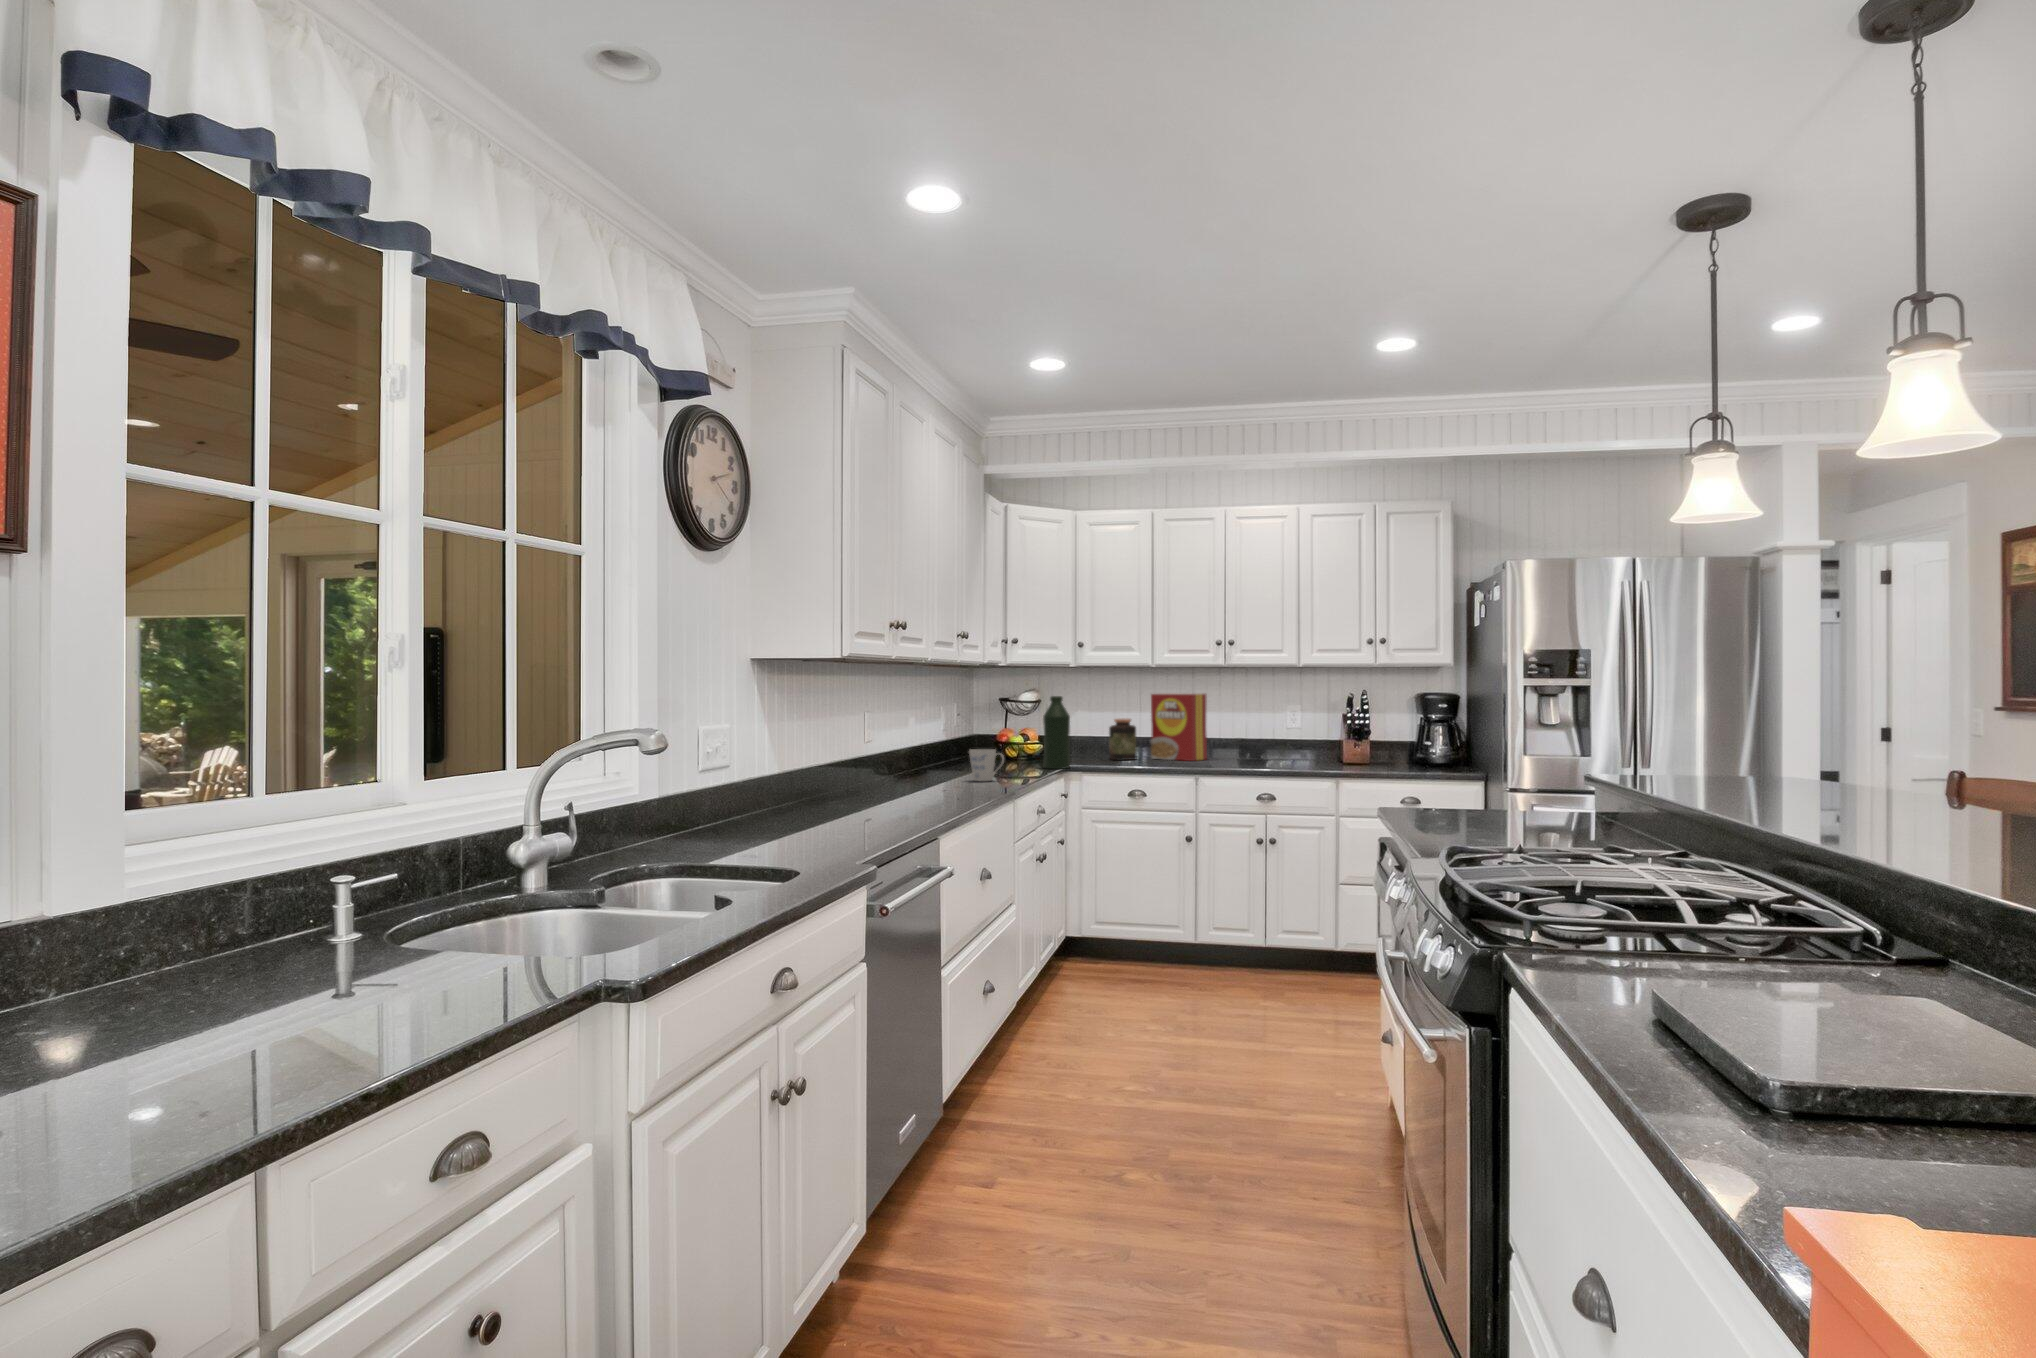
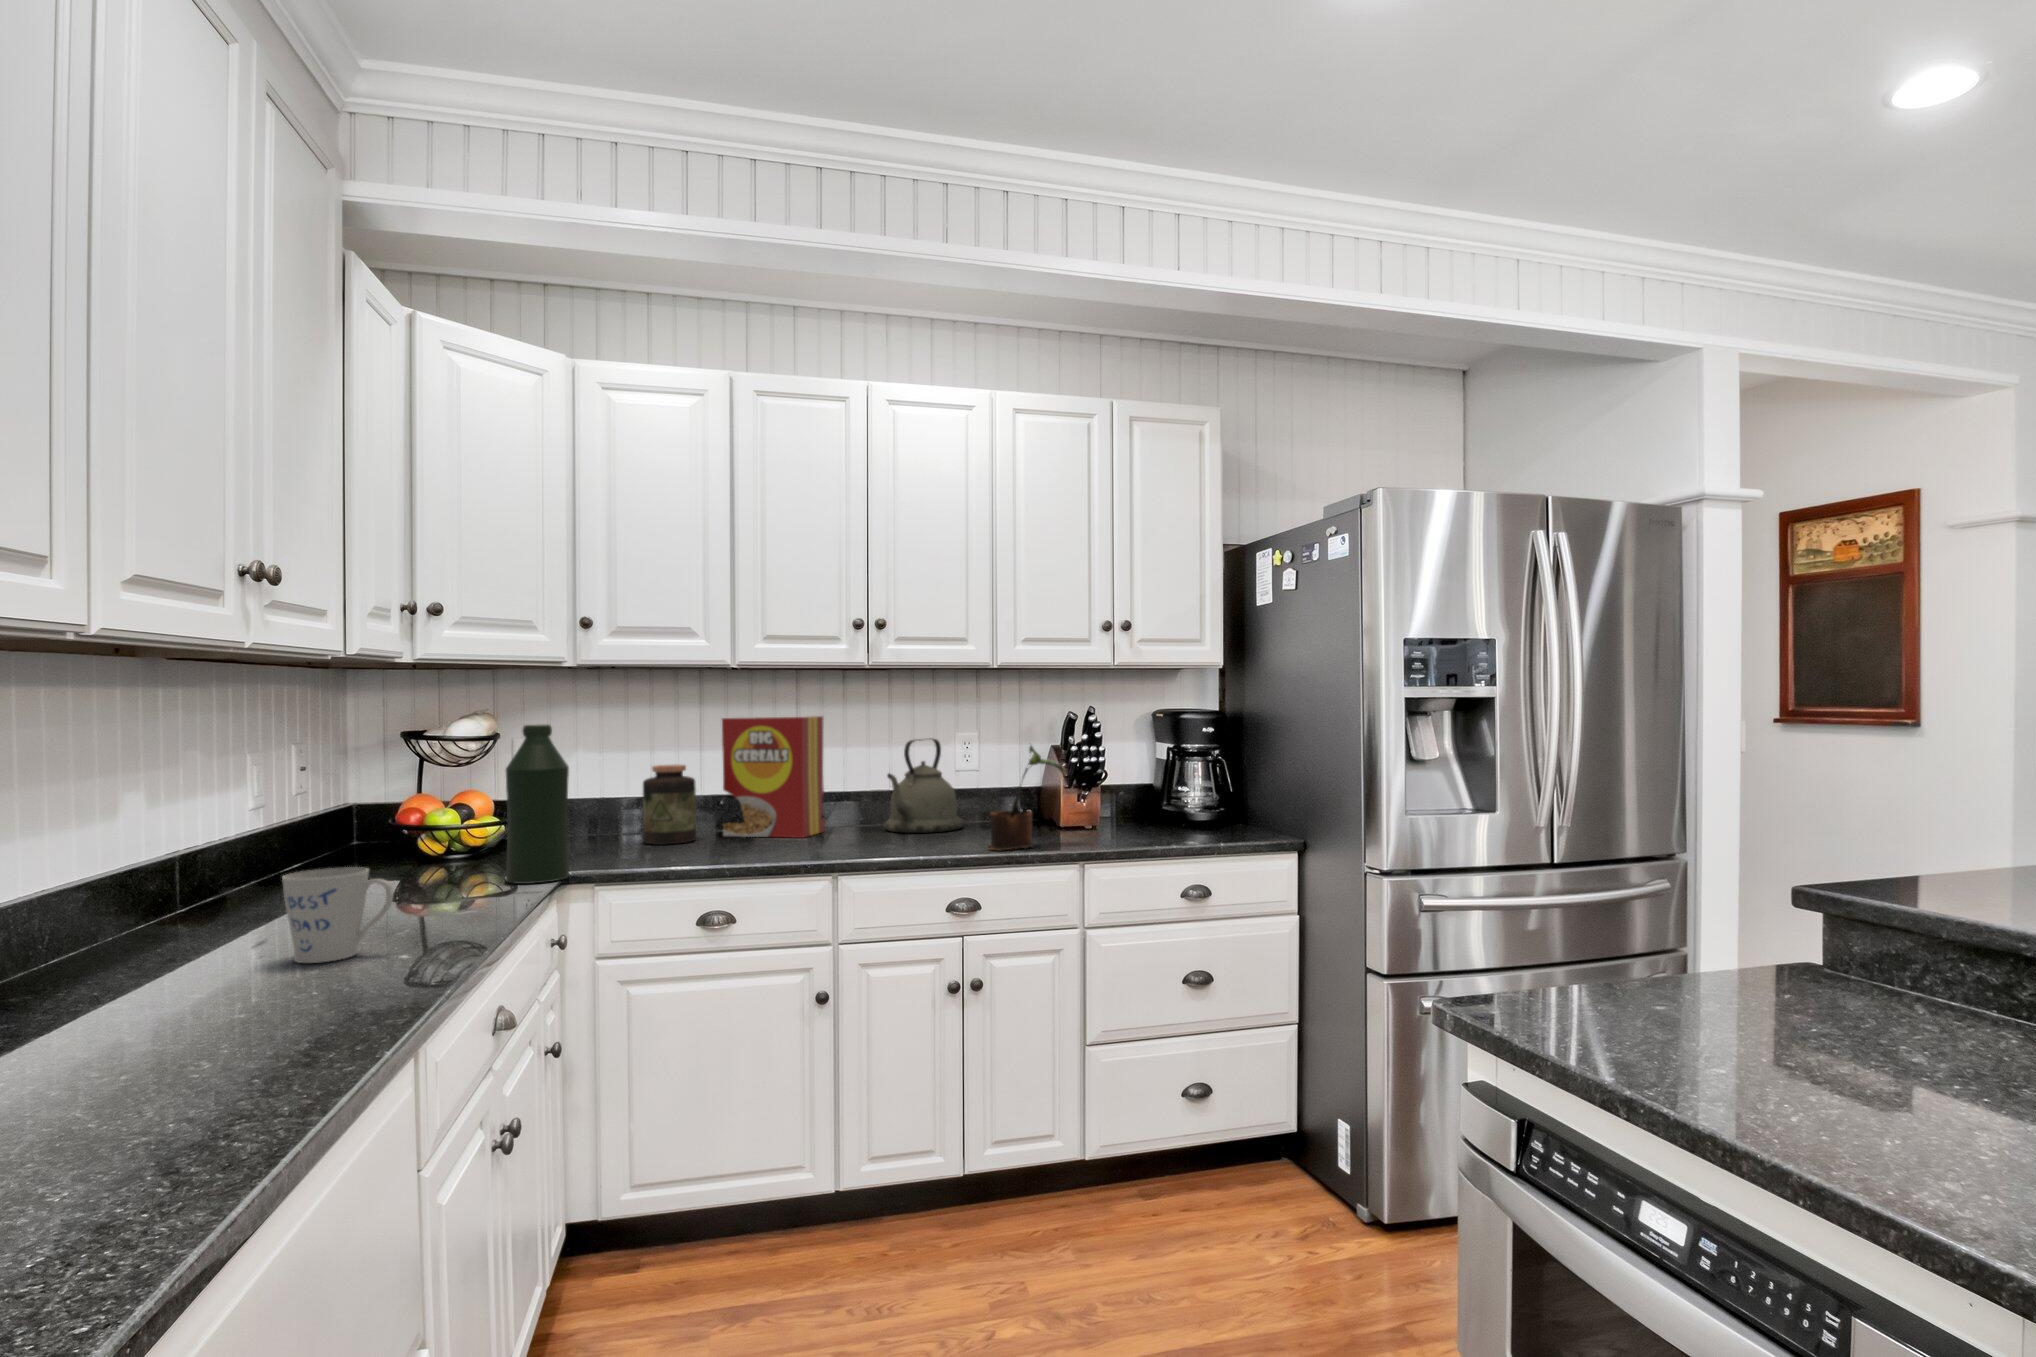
kettle: none [1238,708,1288,762] -> present [885,739,963,833]
potted plant: none [1281,710,1329,769] -> present [990,746,1066,850]

